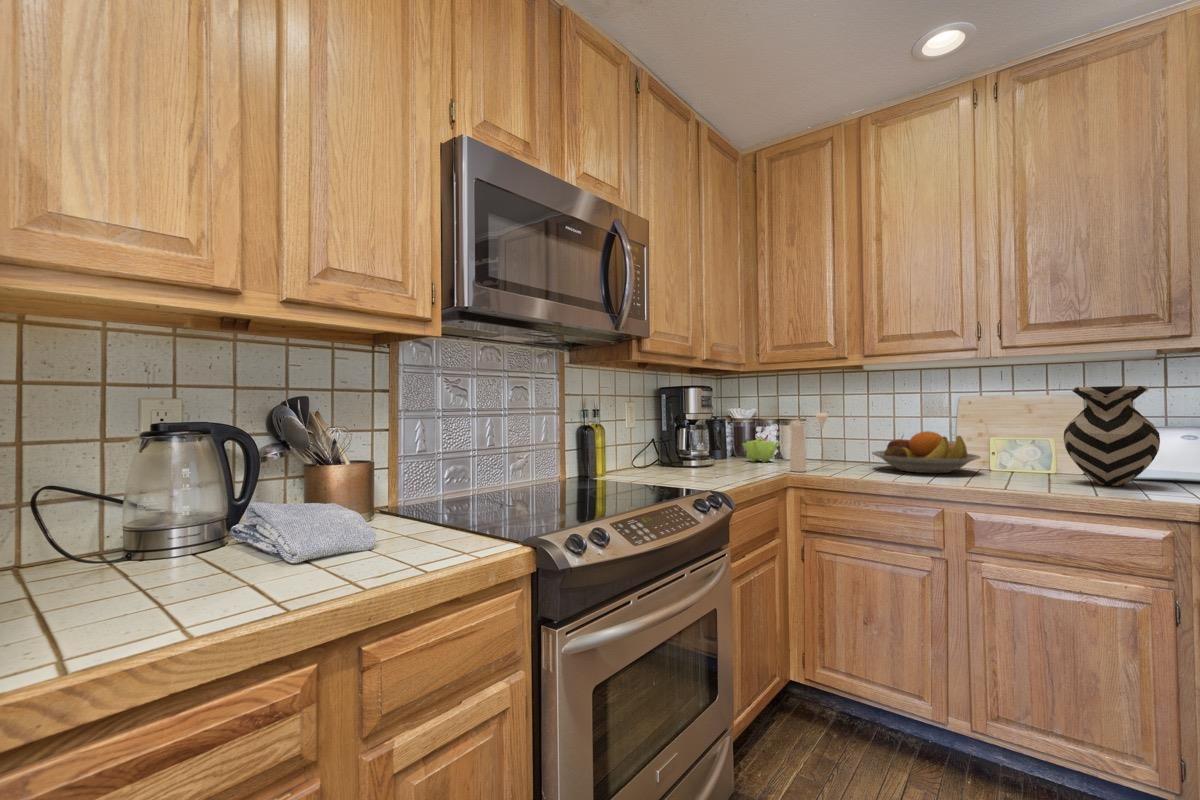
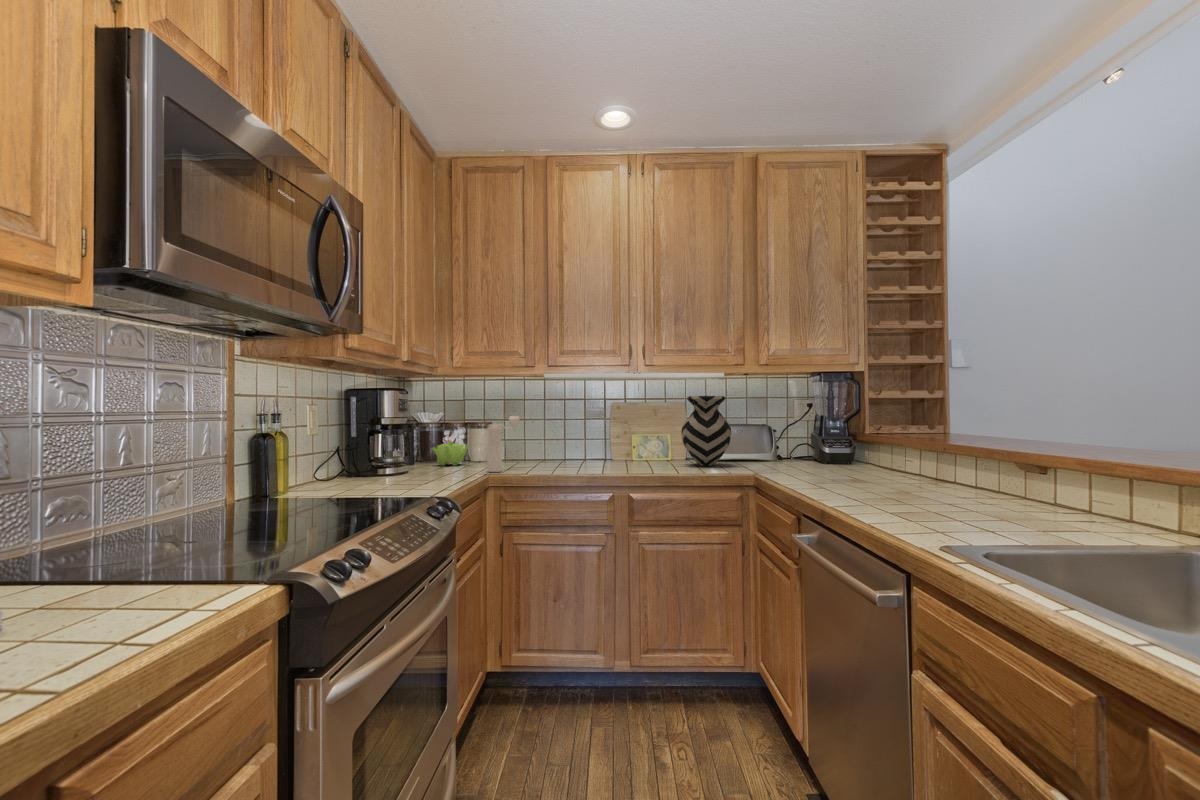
fruit bowl: present [872,431,981,473] -> none [552,431,630,466]

